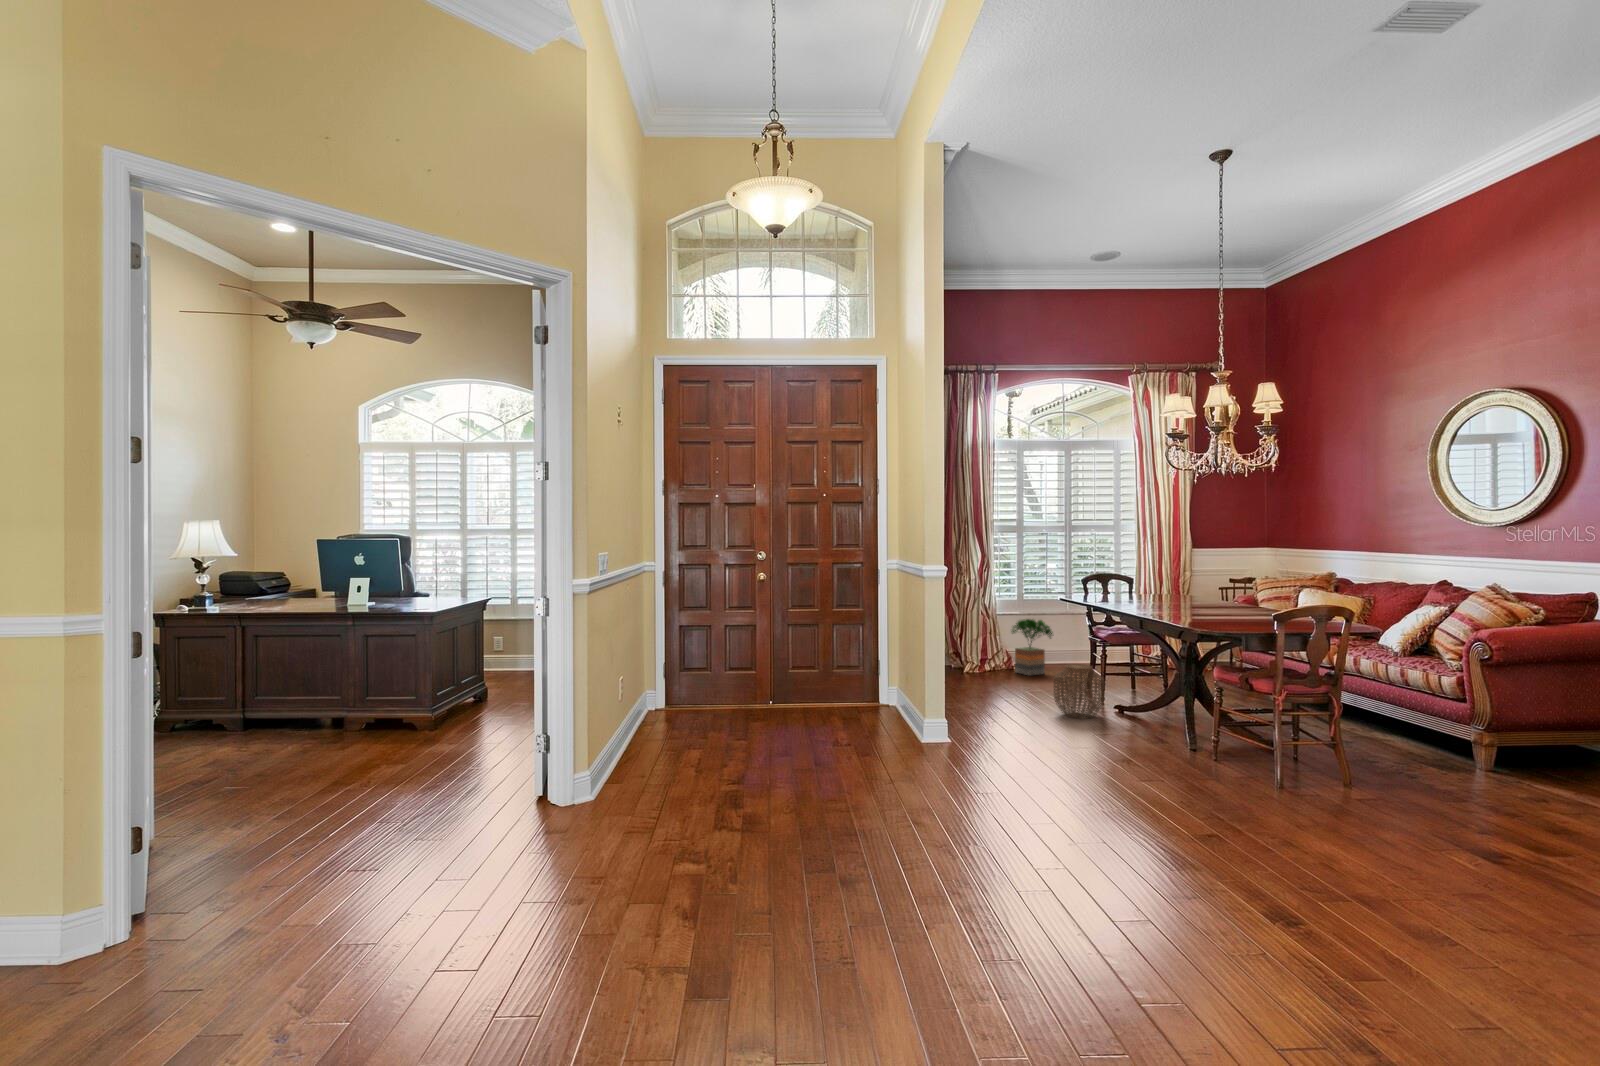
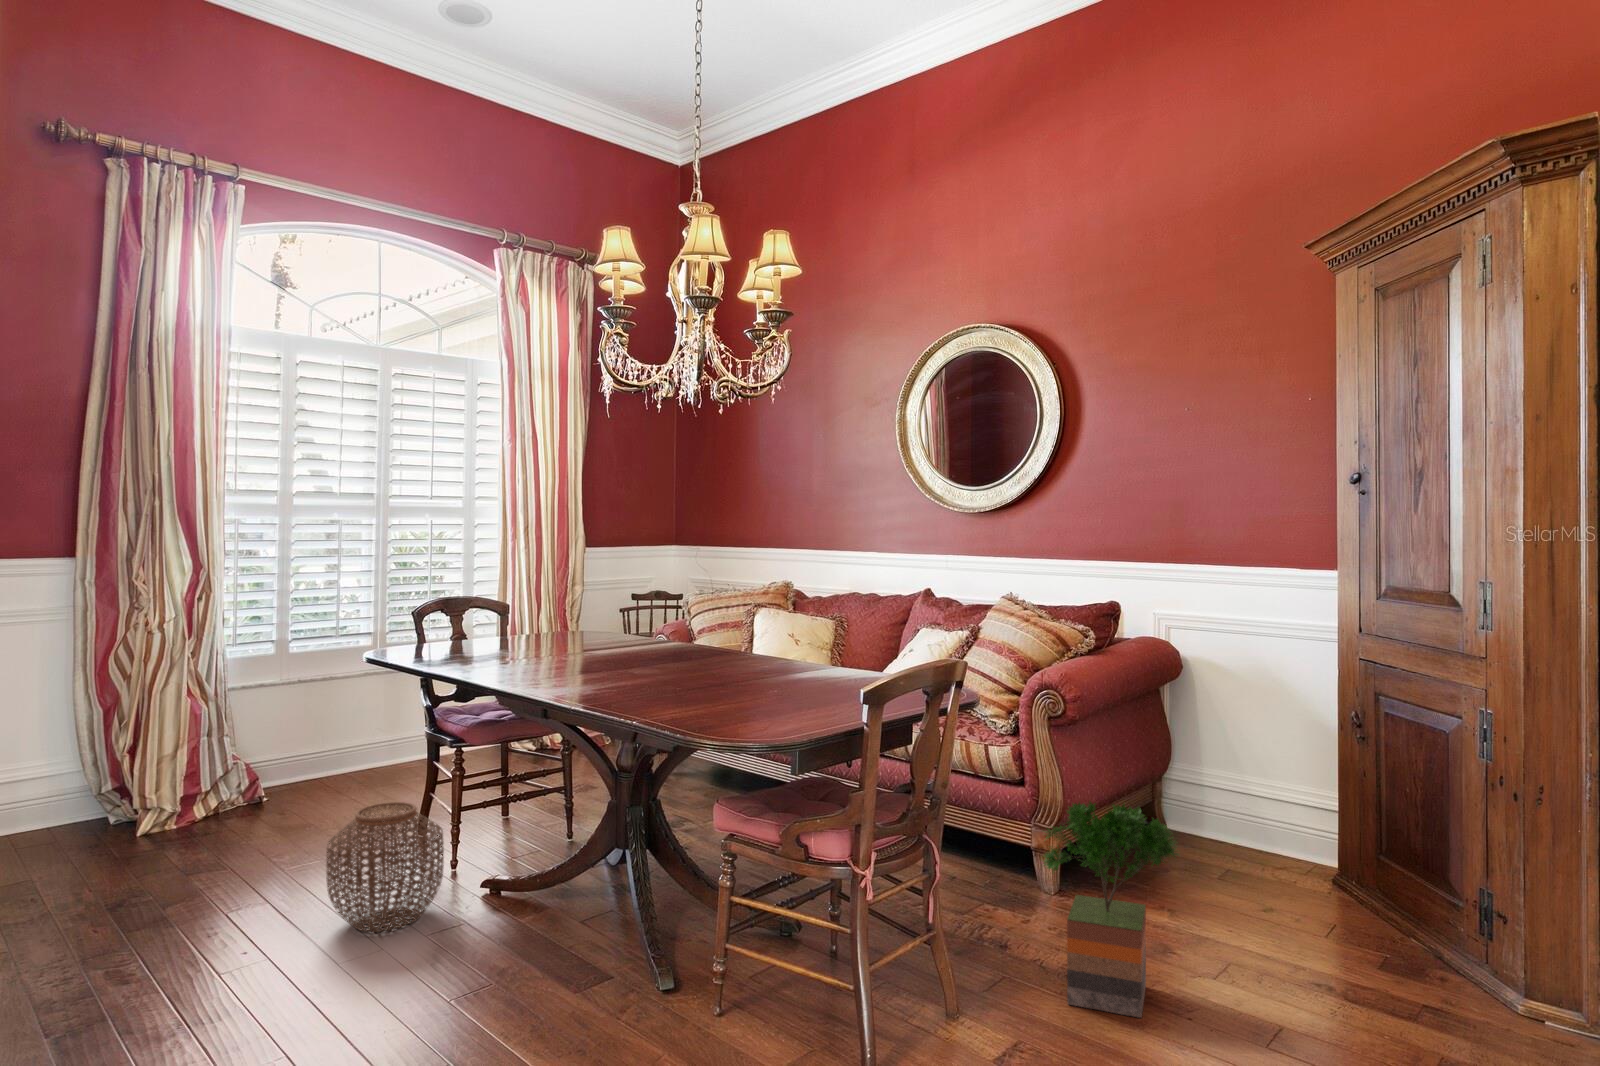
potted tree: present [1011,619,1053,676] -> present [1044,802,1179,1018]

